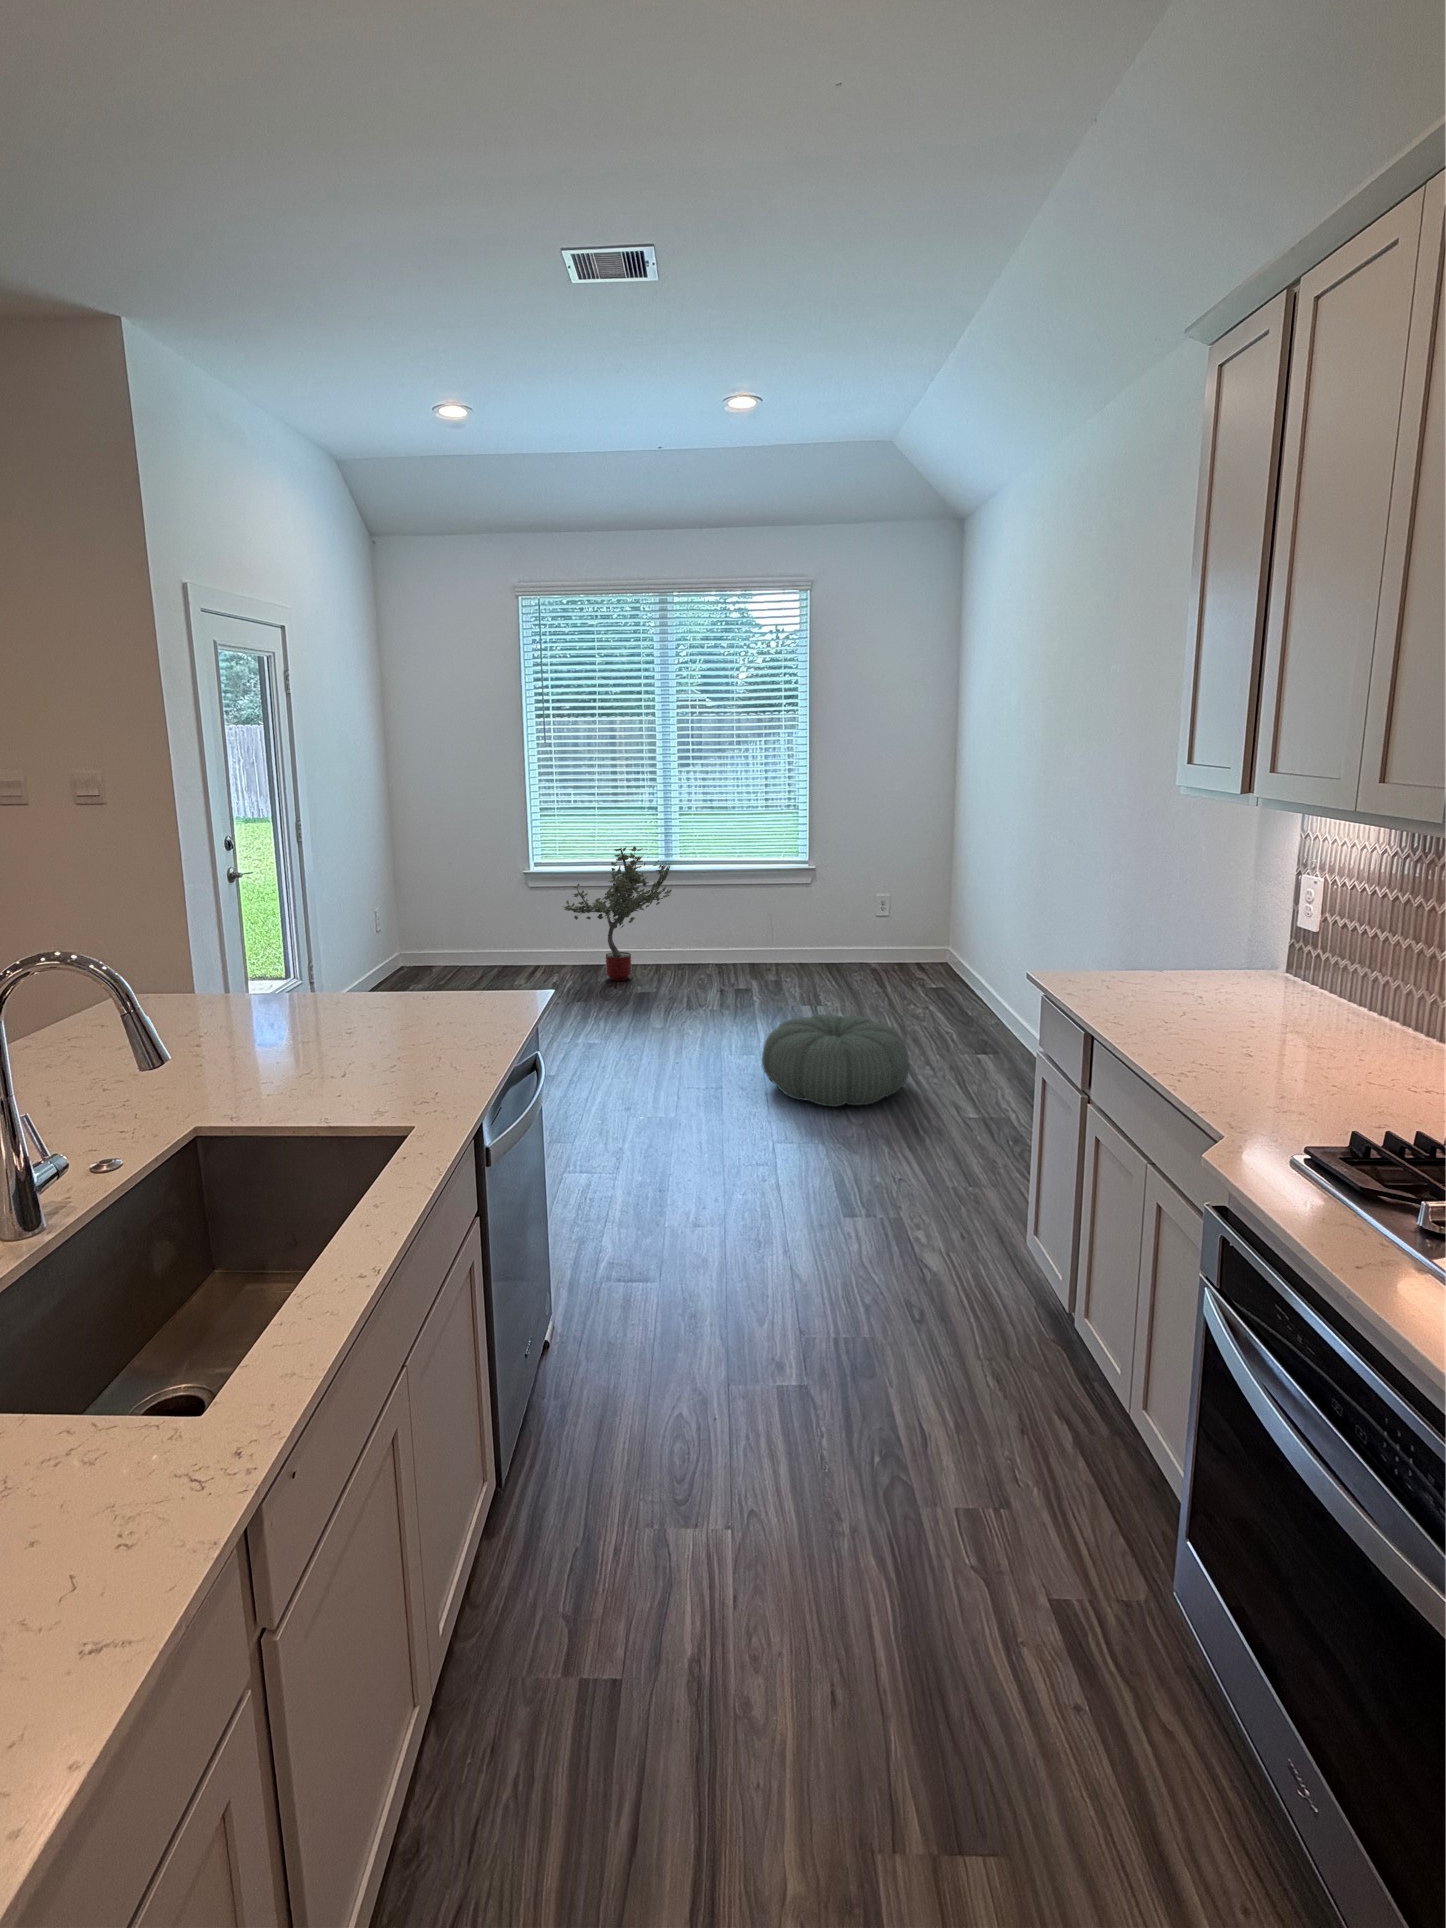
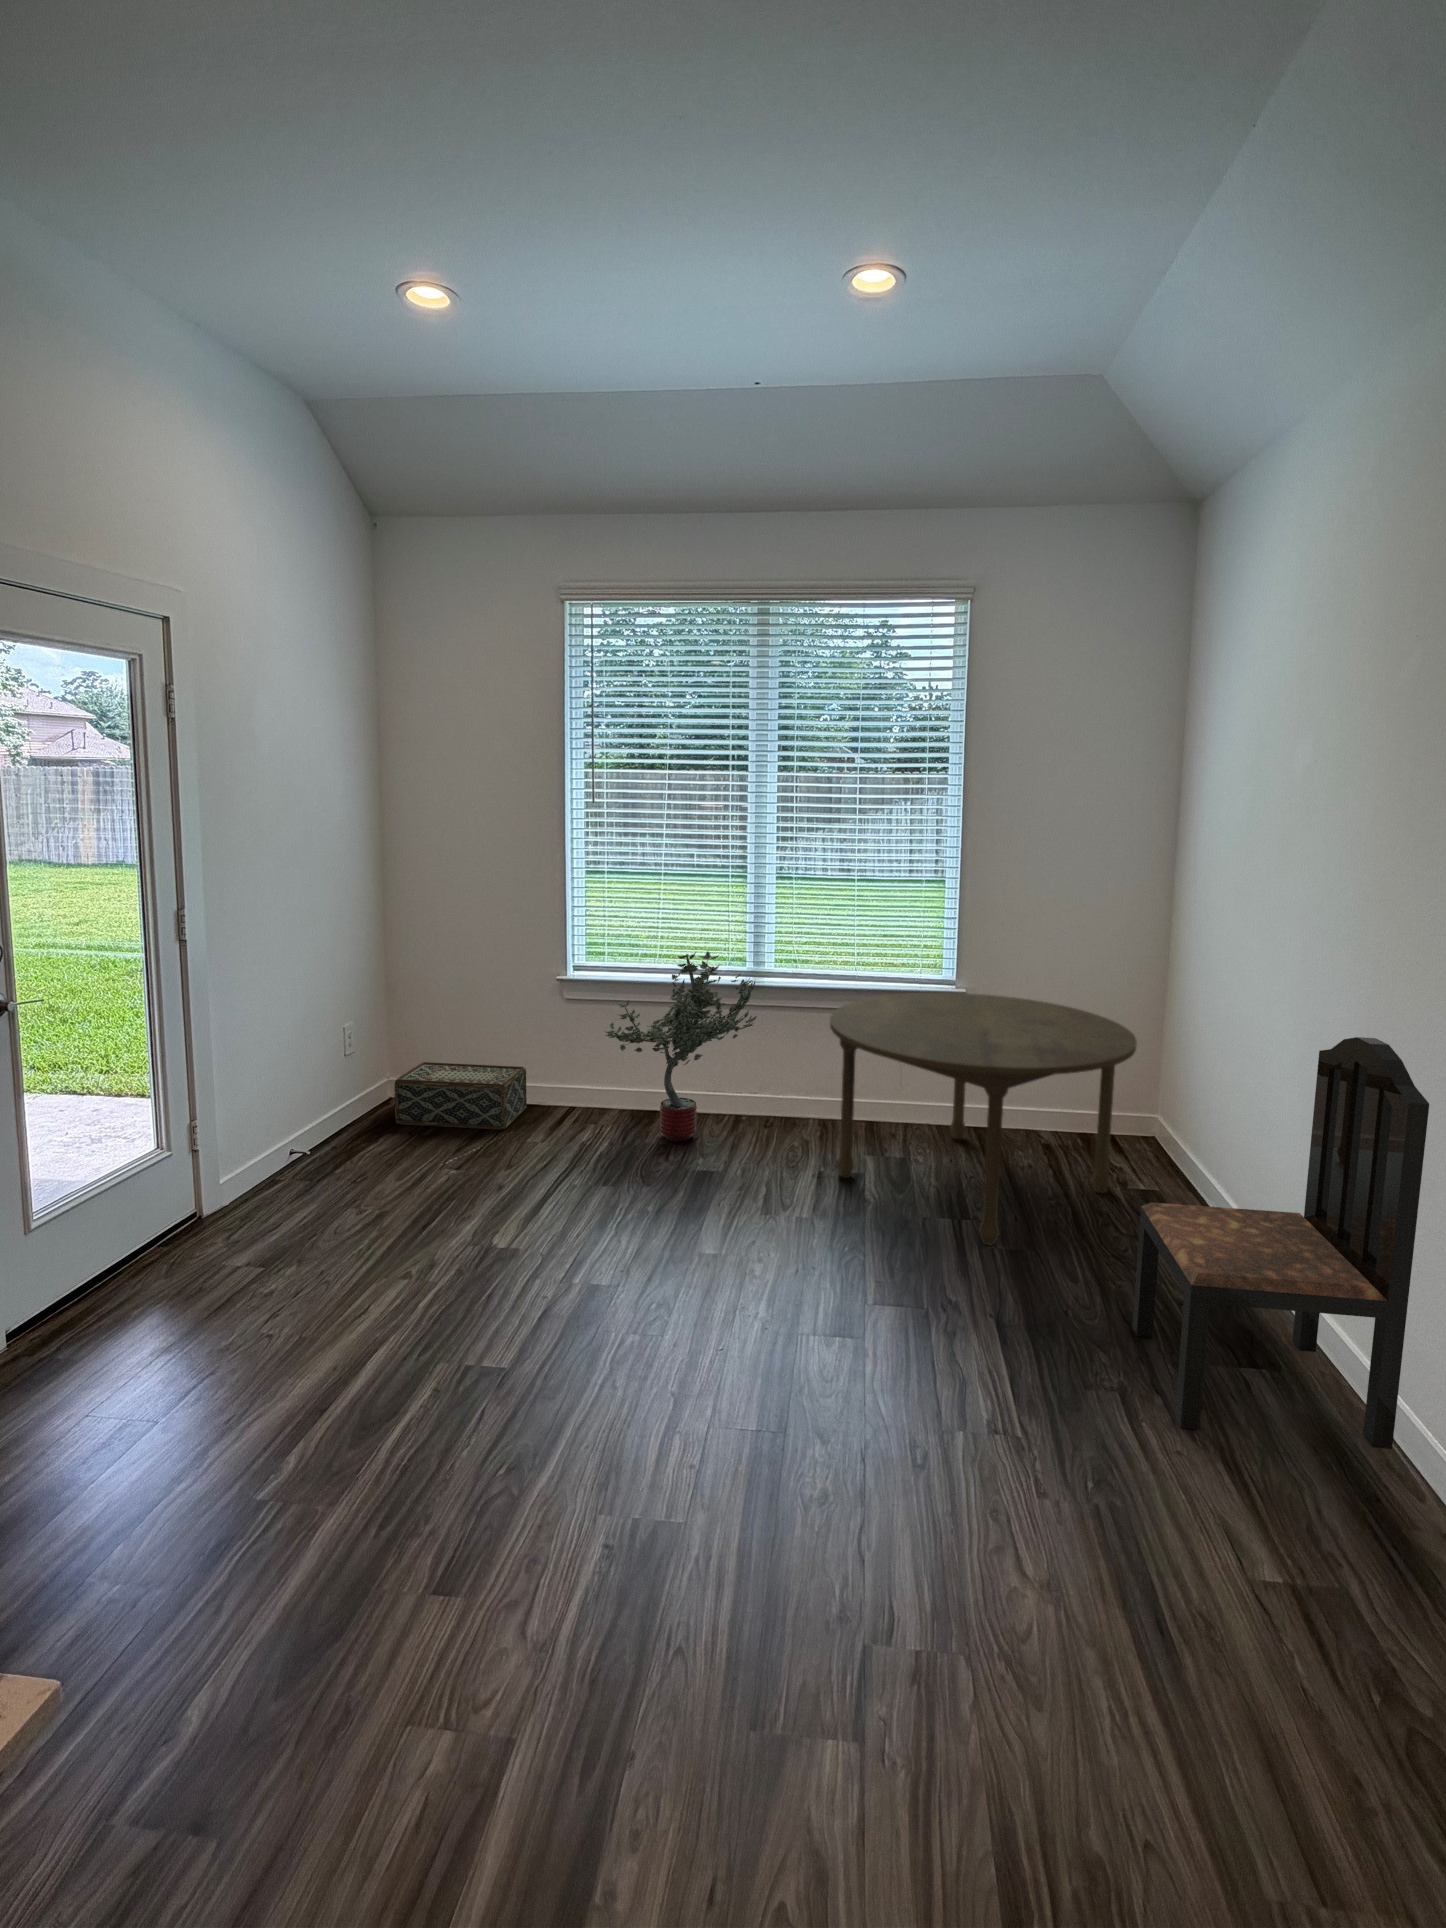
dining chair: none [918,857,1056,1074] -> present [1132,1037,1429,1449]
dining table: none [726,868,926,1016] -> present [830,993,1137,1246]
woven basket: none [410,939,502,982] -> present [394,1062,527,1130]
pouf: present [762,1014,910,1107] -> none [857,1297,1141,1536]

